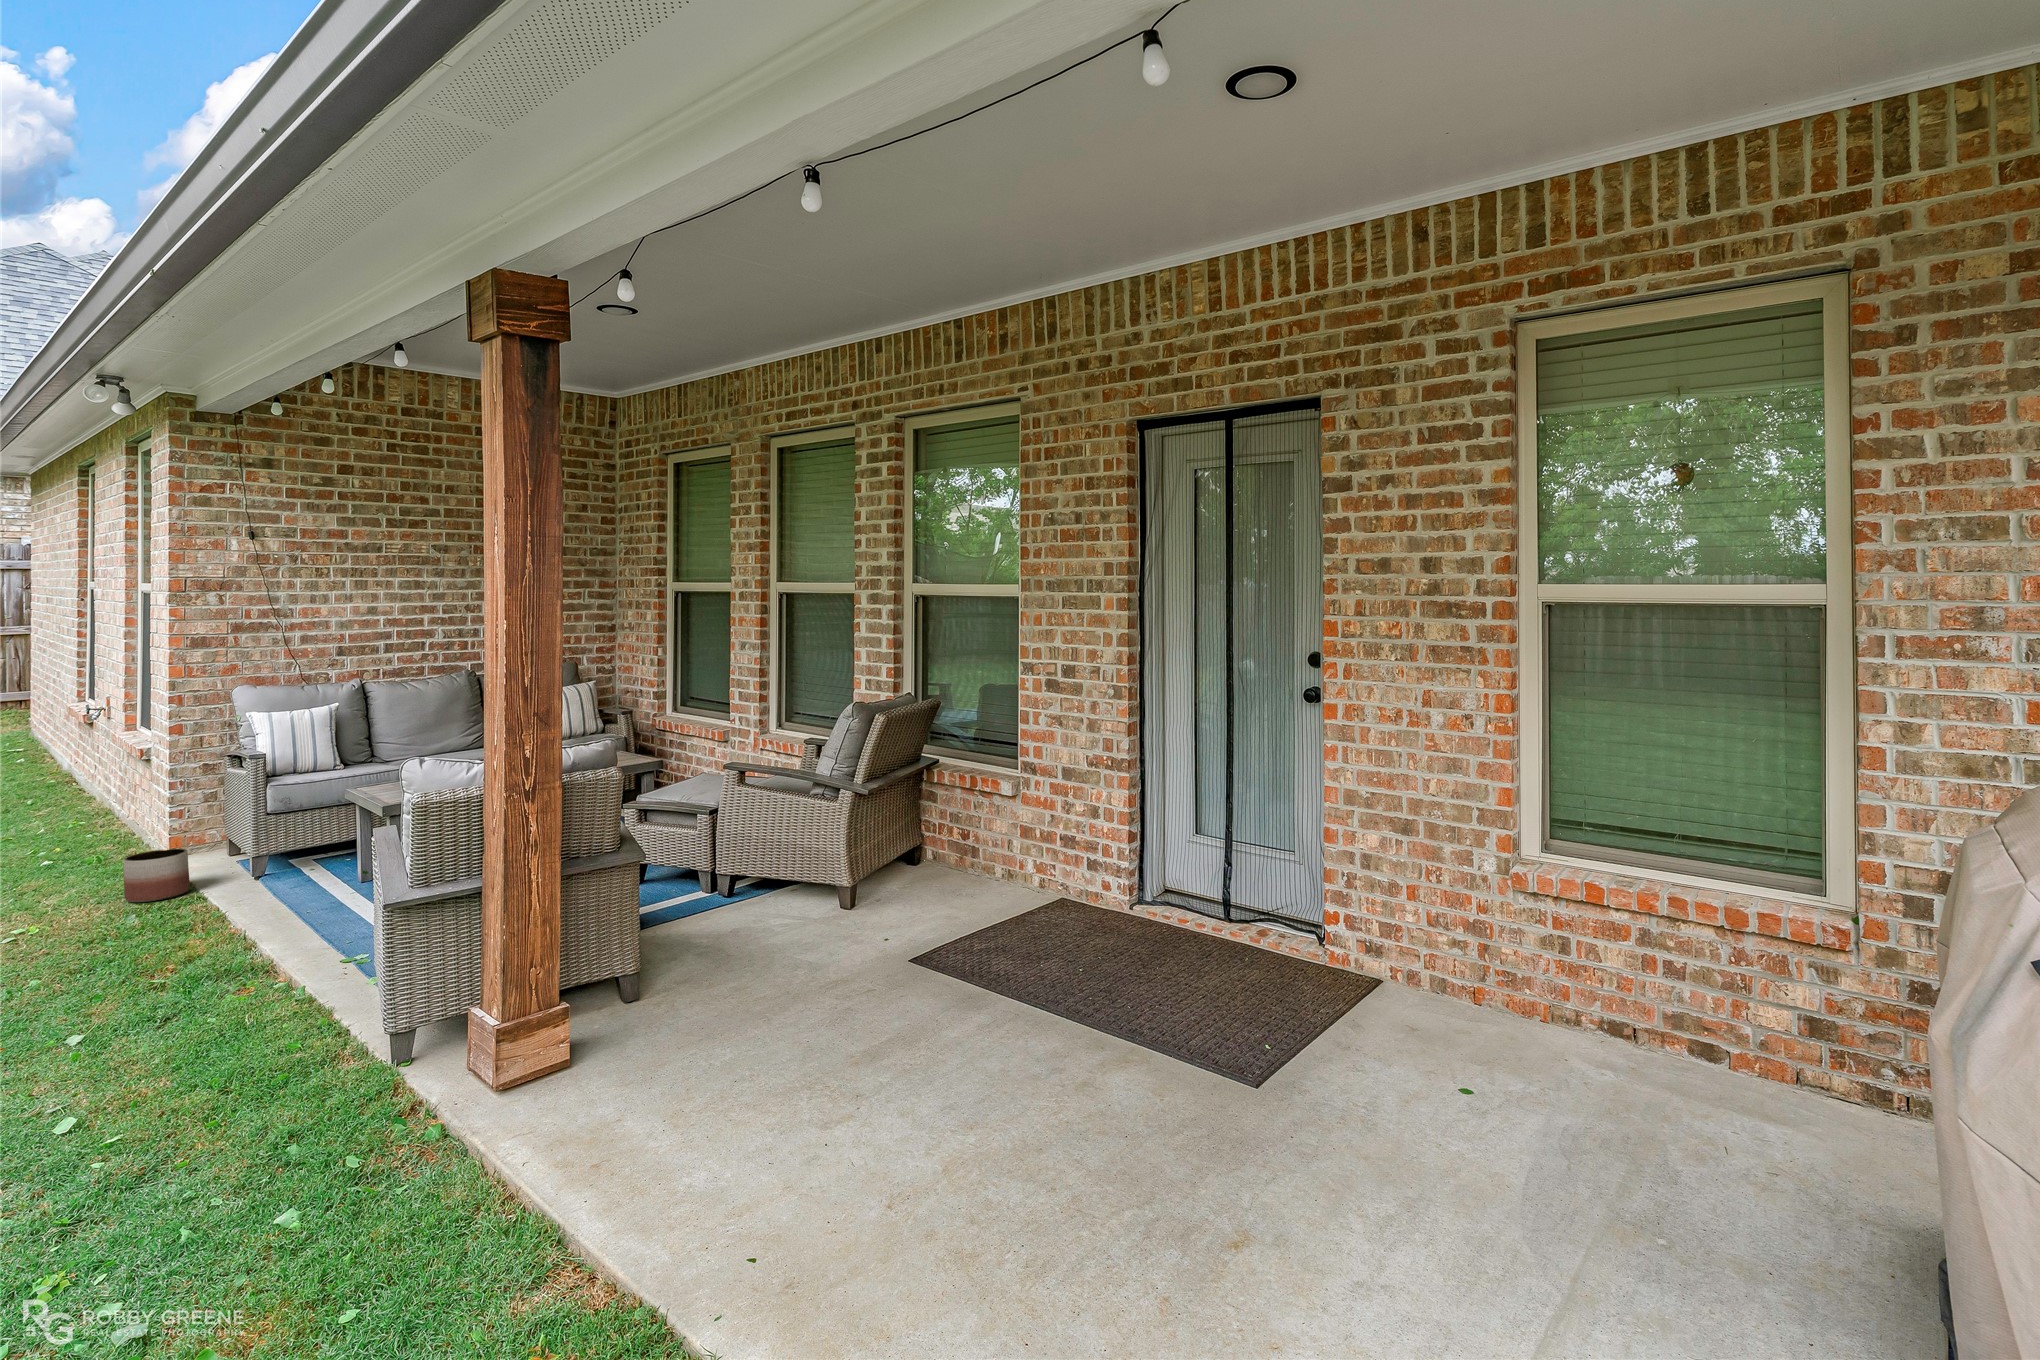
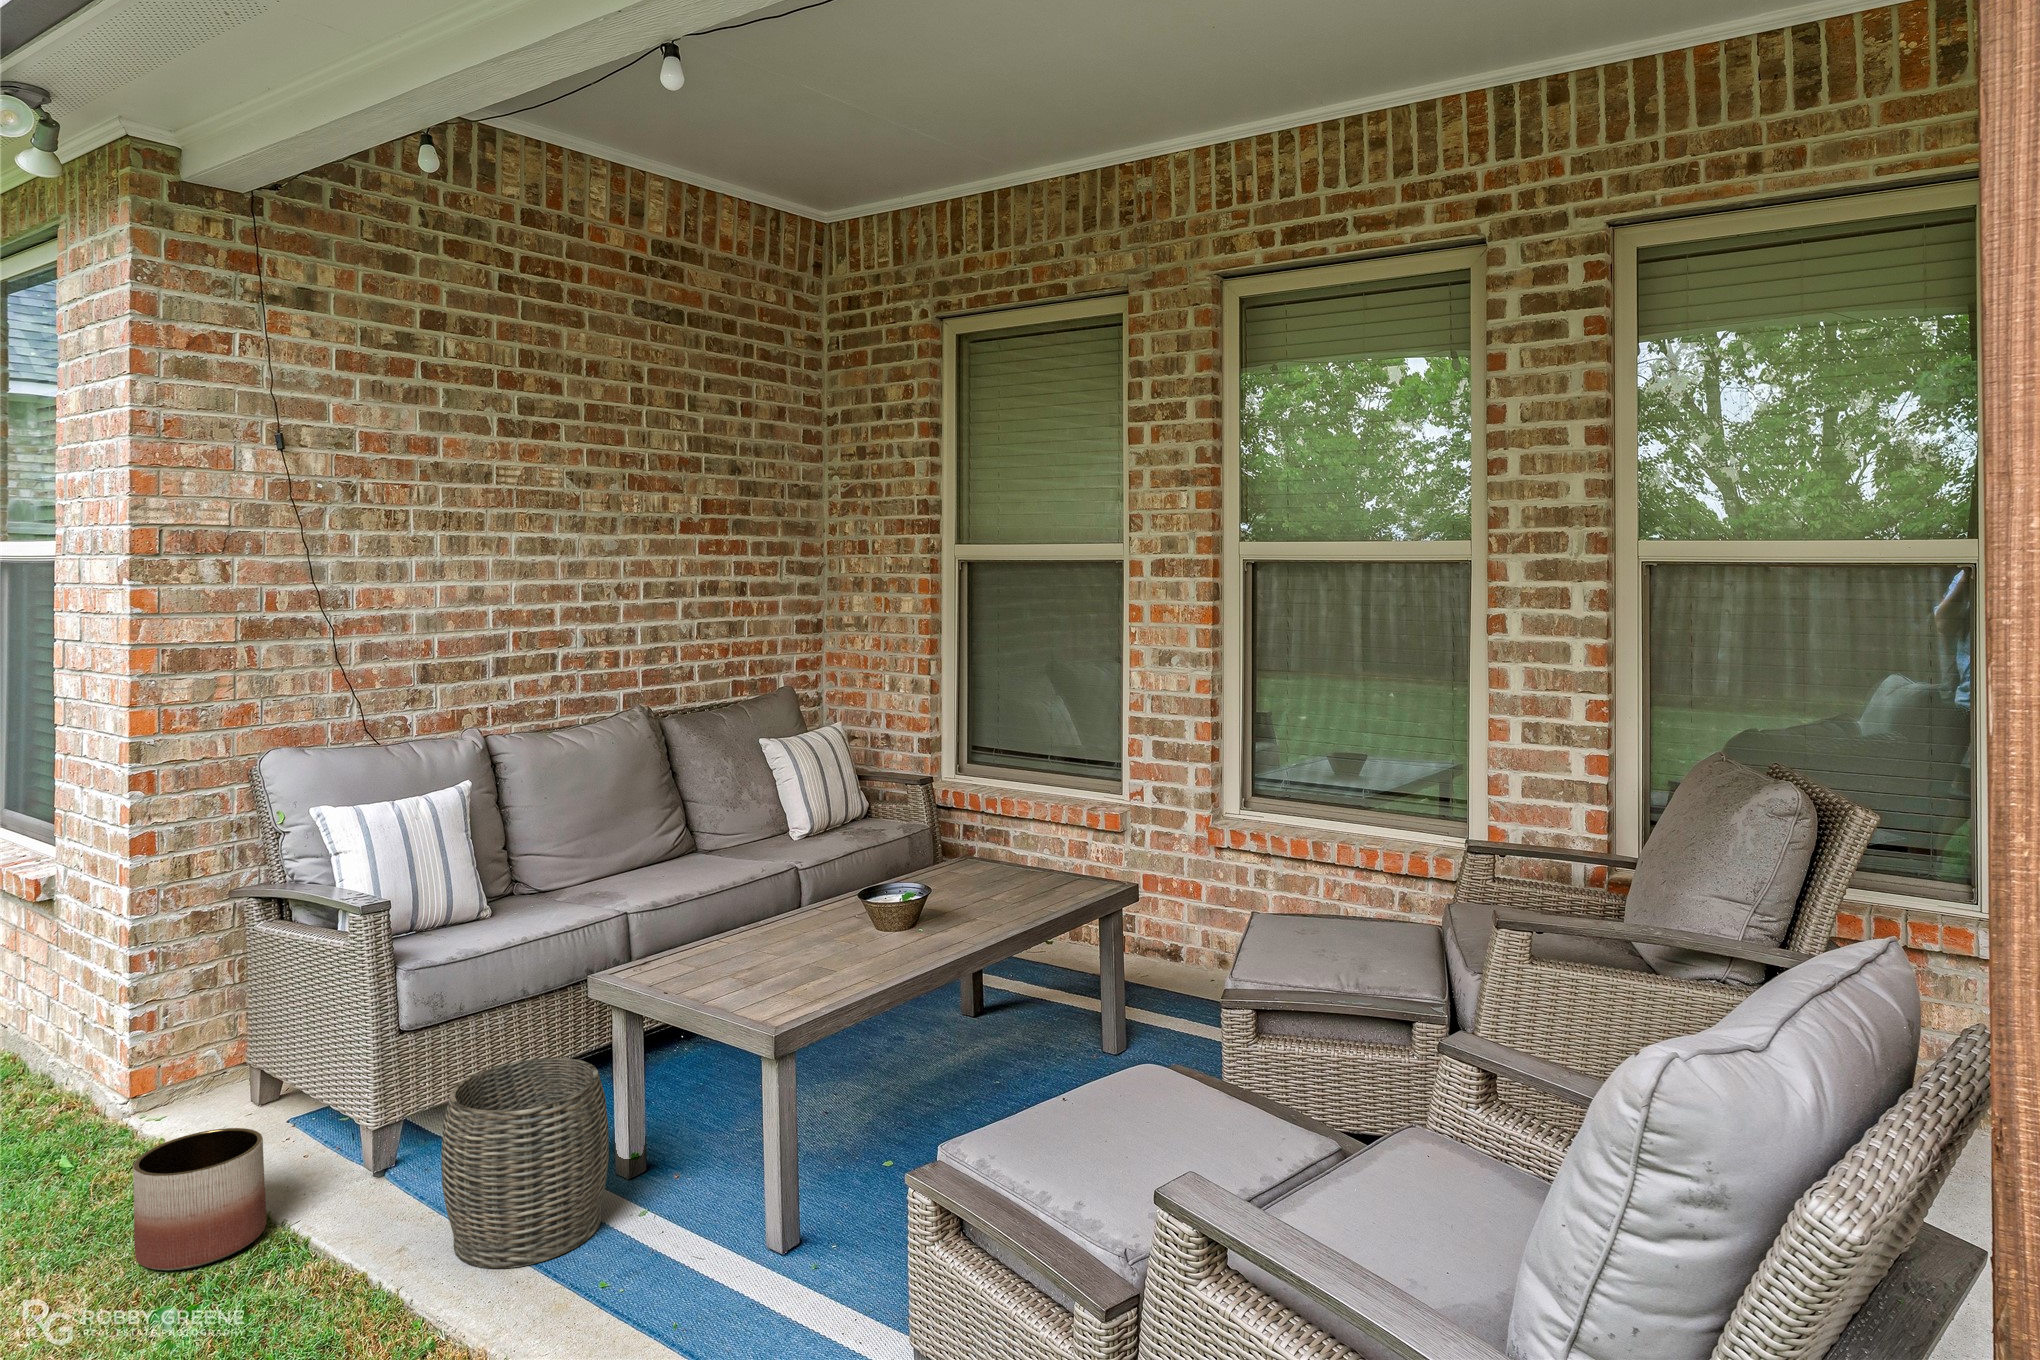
woven basket: none [251,822,339,905] -> present [441,1058,609,1268]

